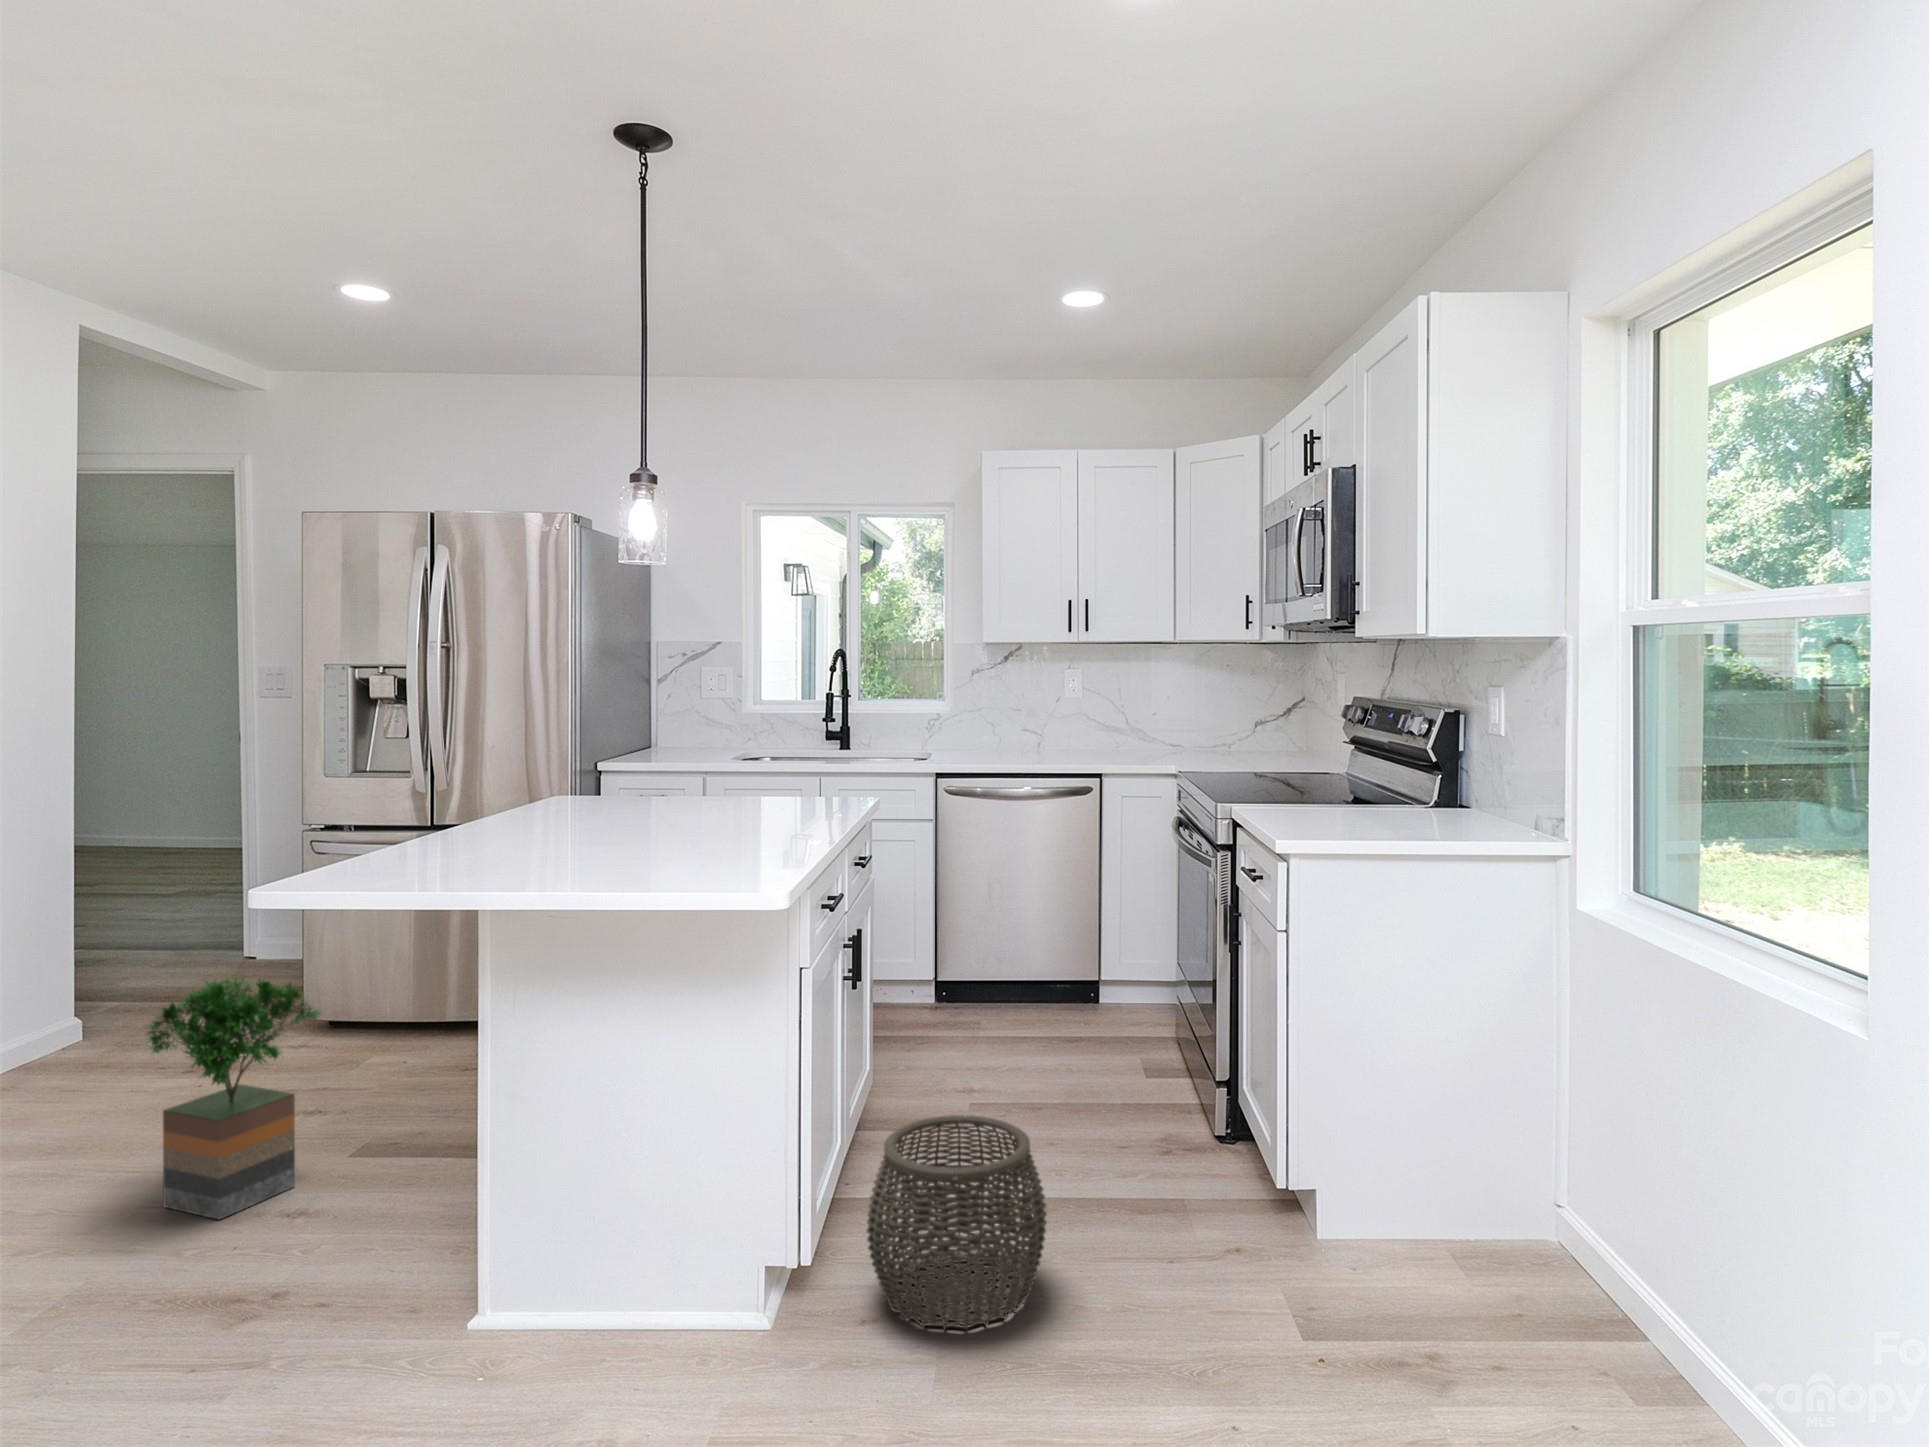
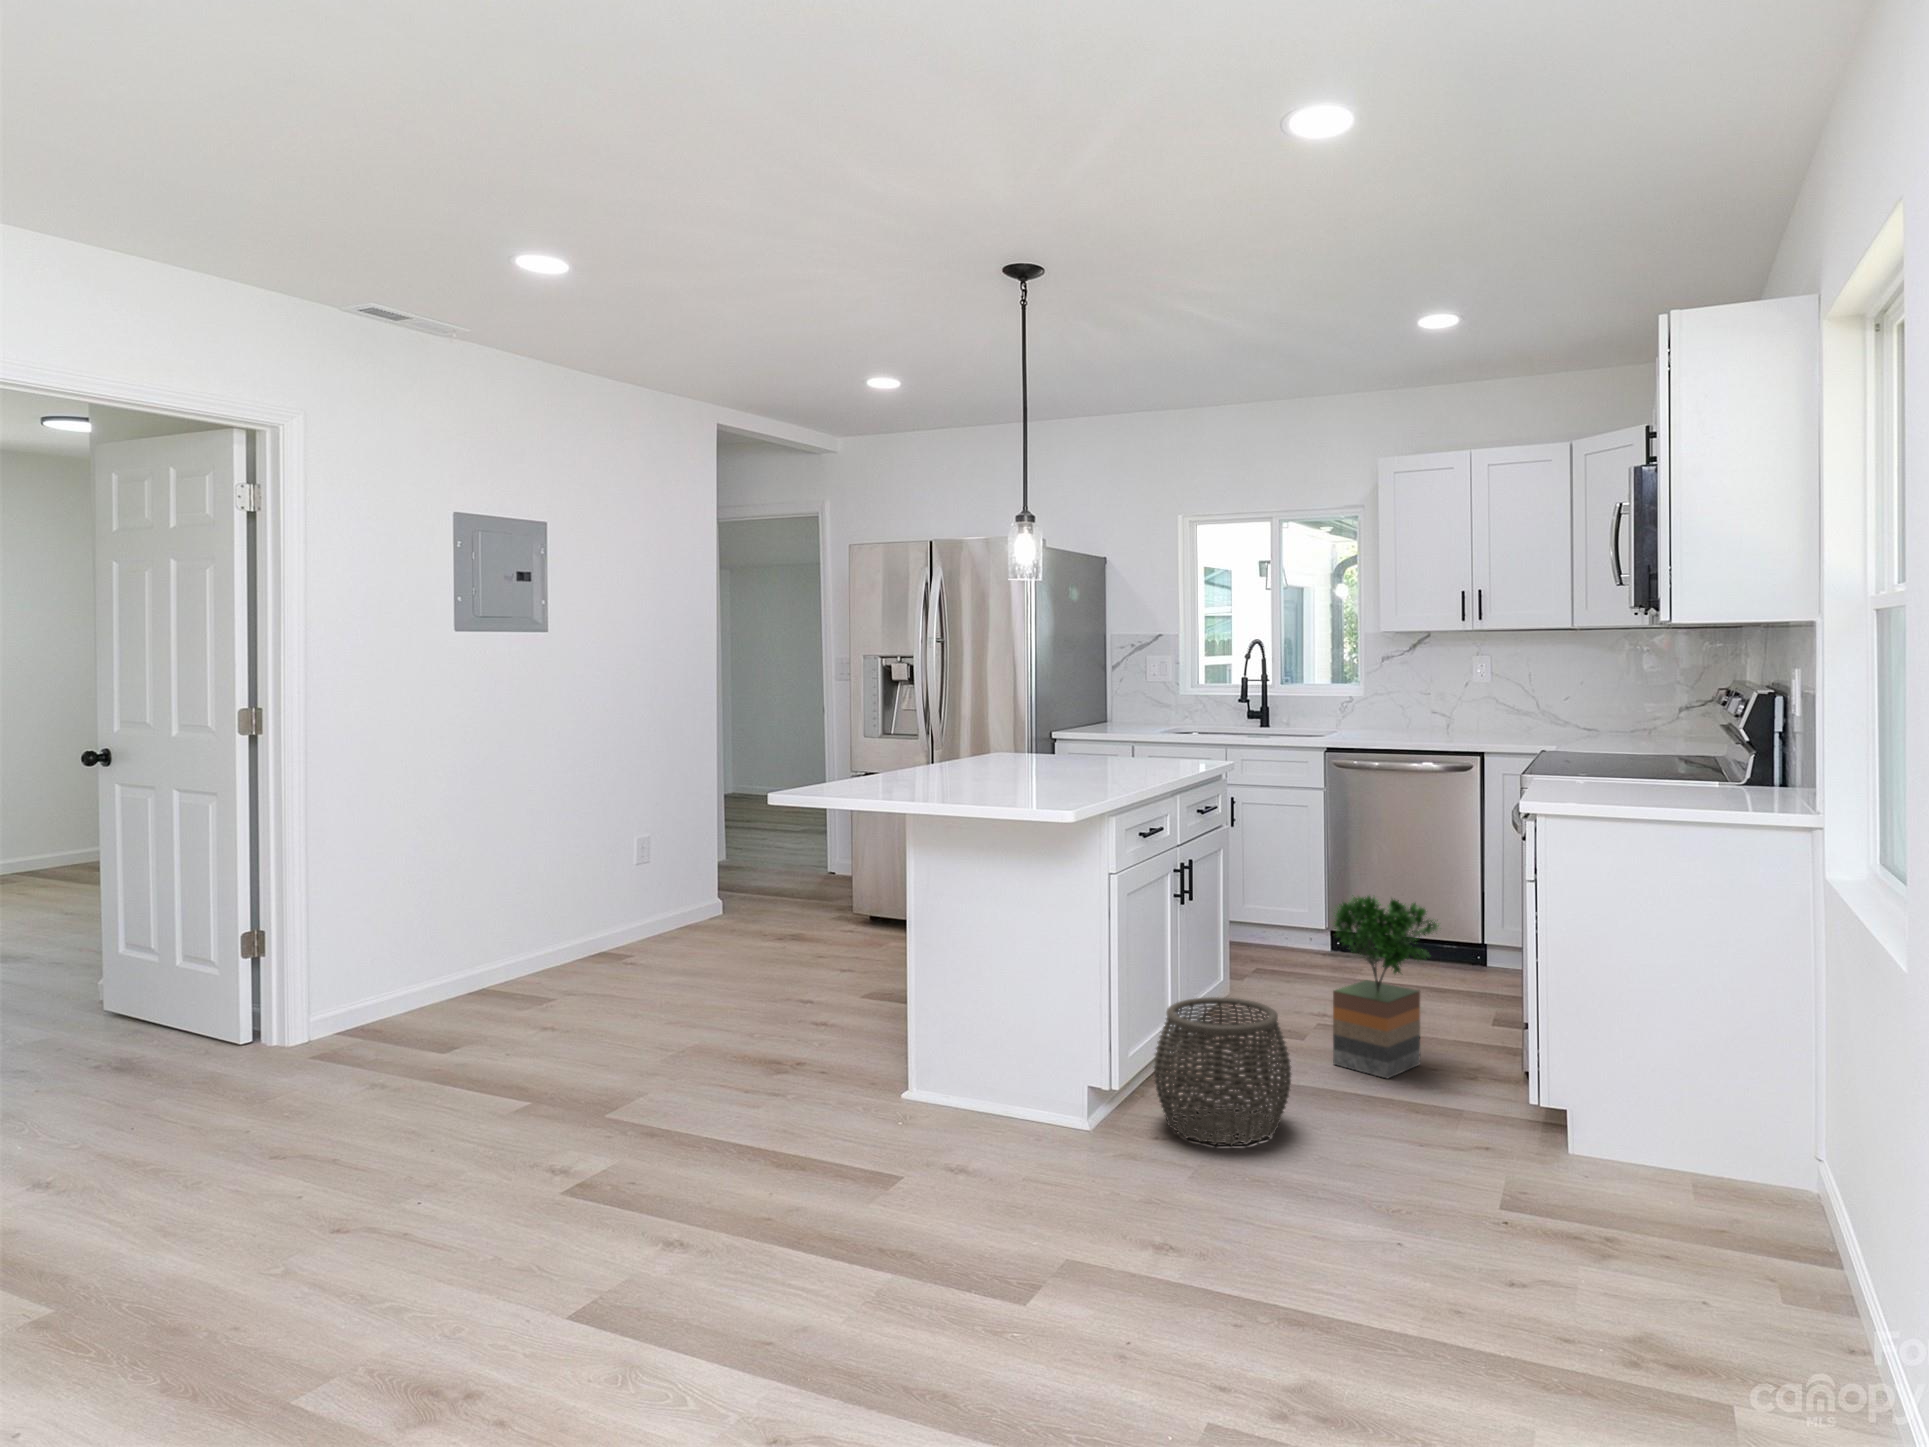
potted tree: present [146,978,321,1219] -> present [1333,896,1439,1078]

